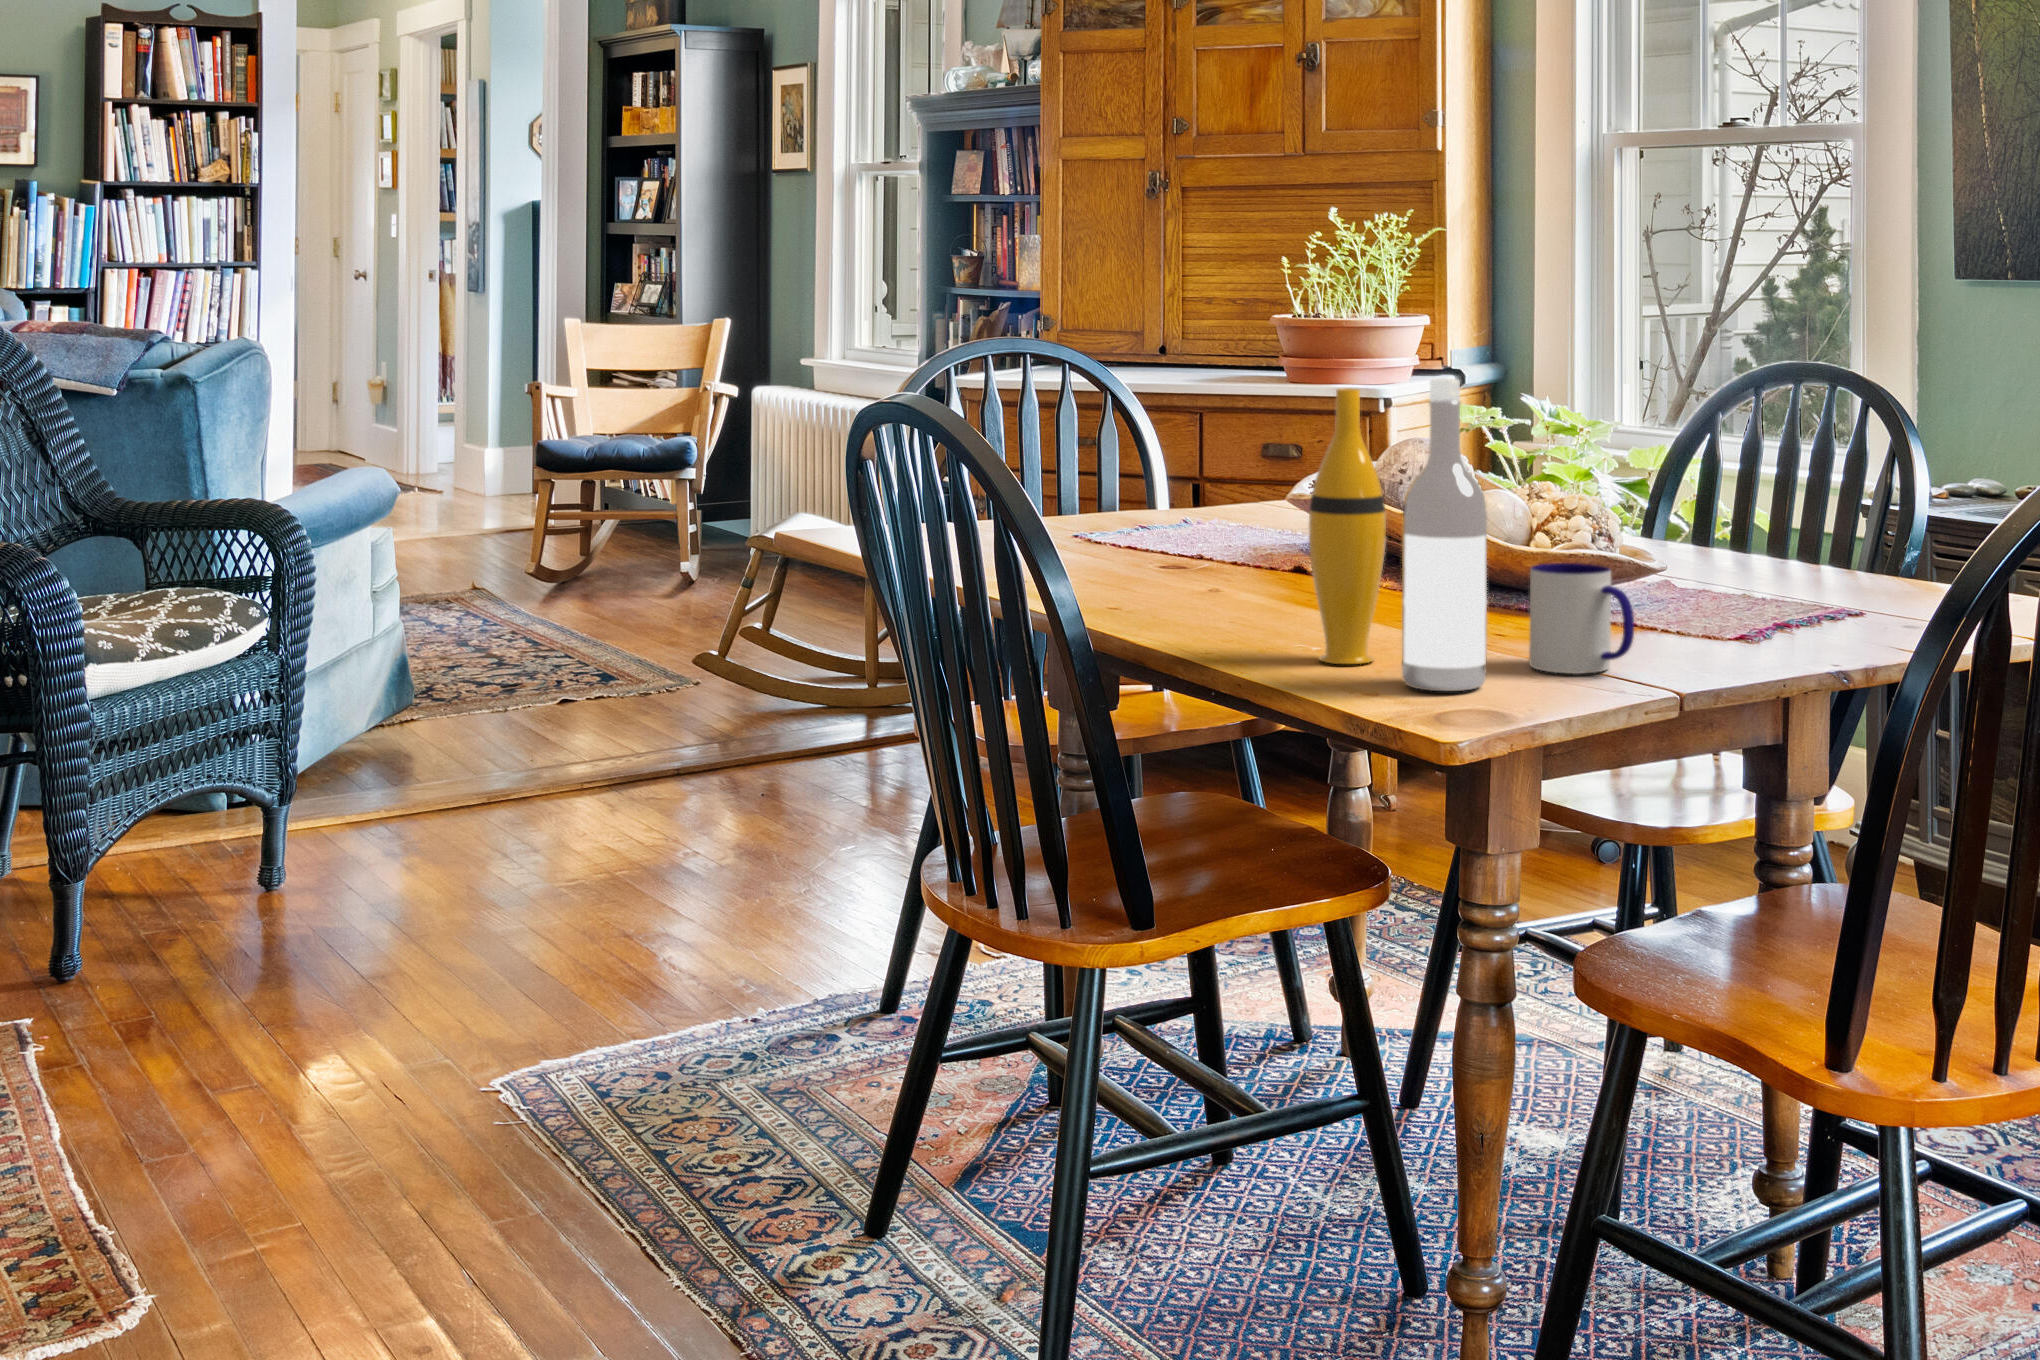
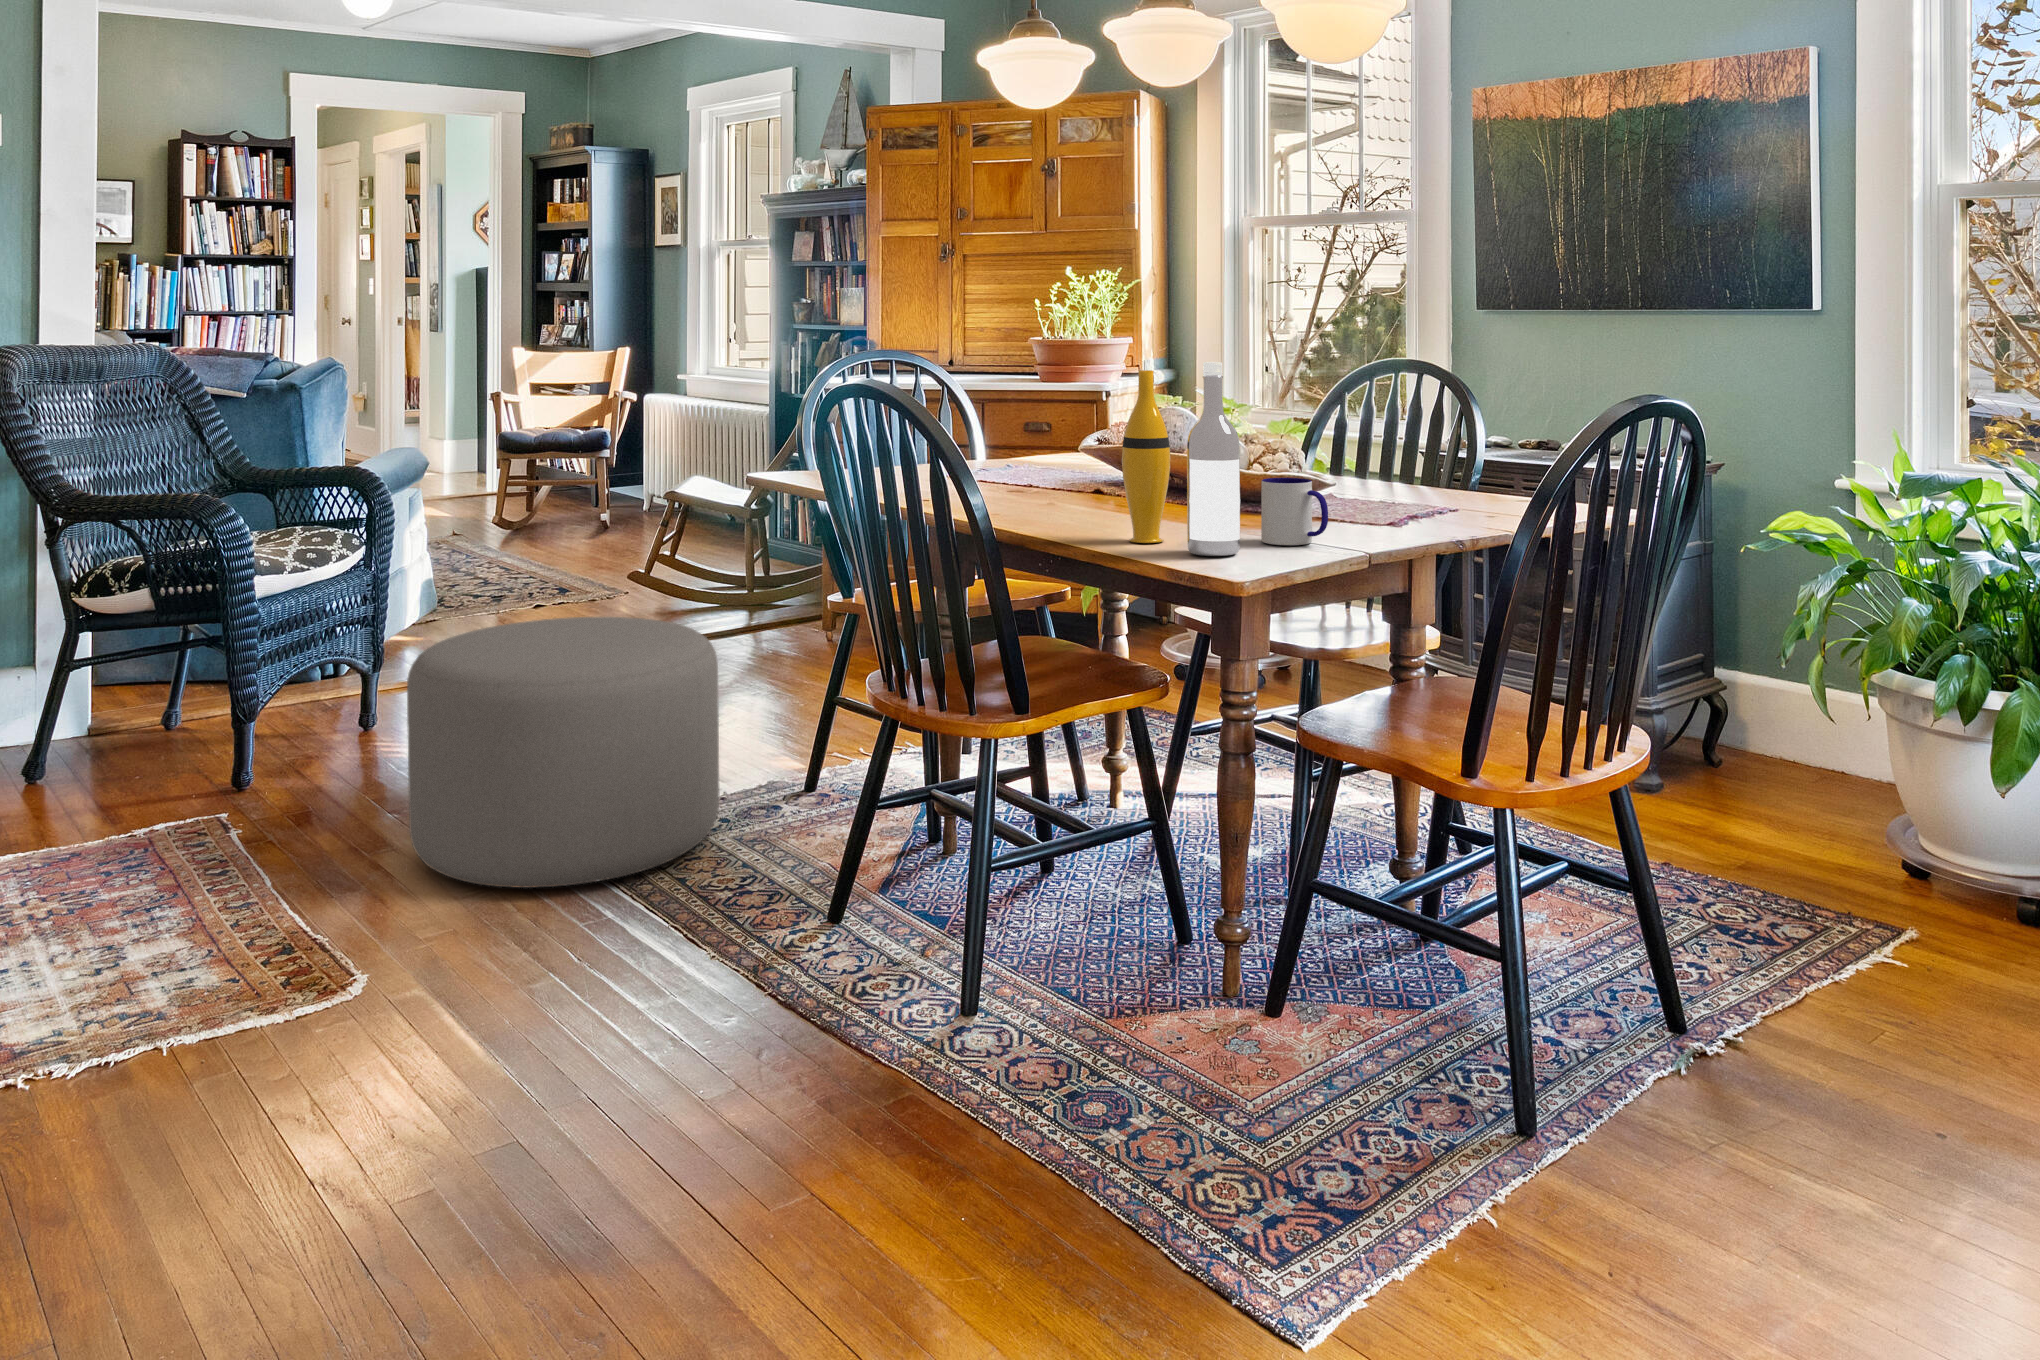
ottoman: none [263,742,736,1158] -> present [407,617,720,888]

